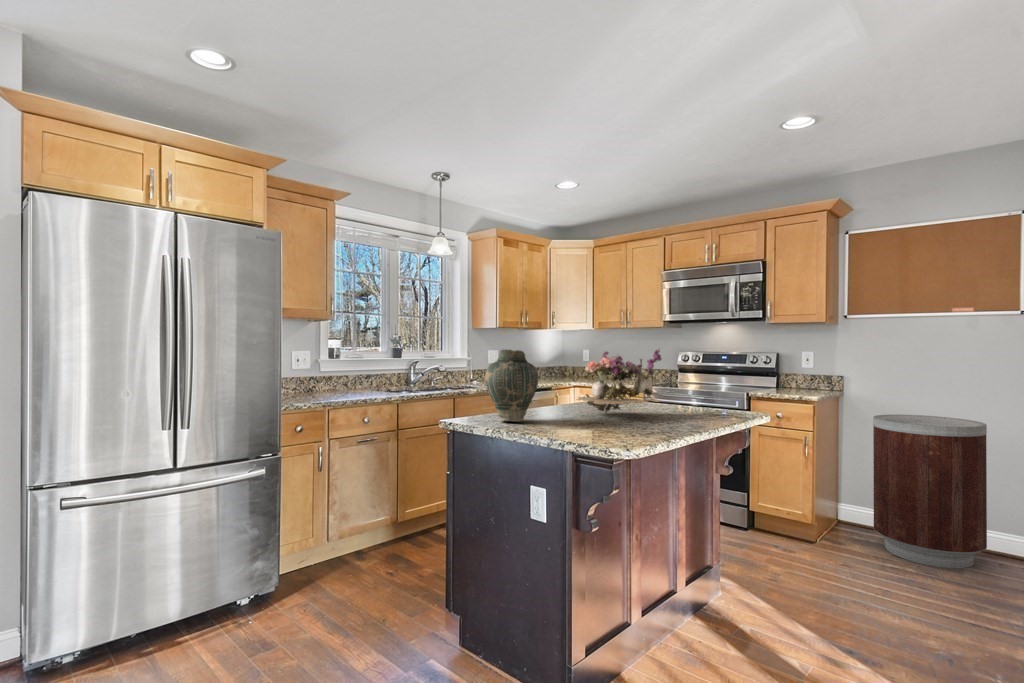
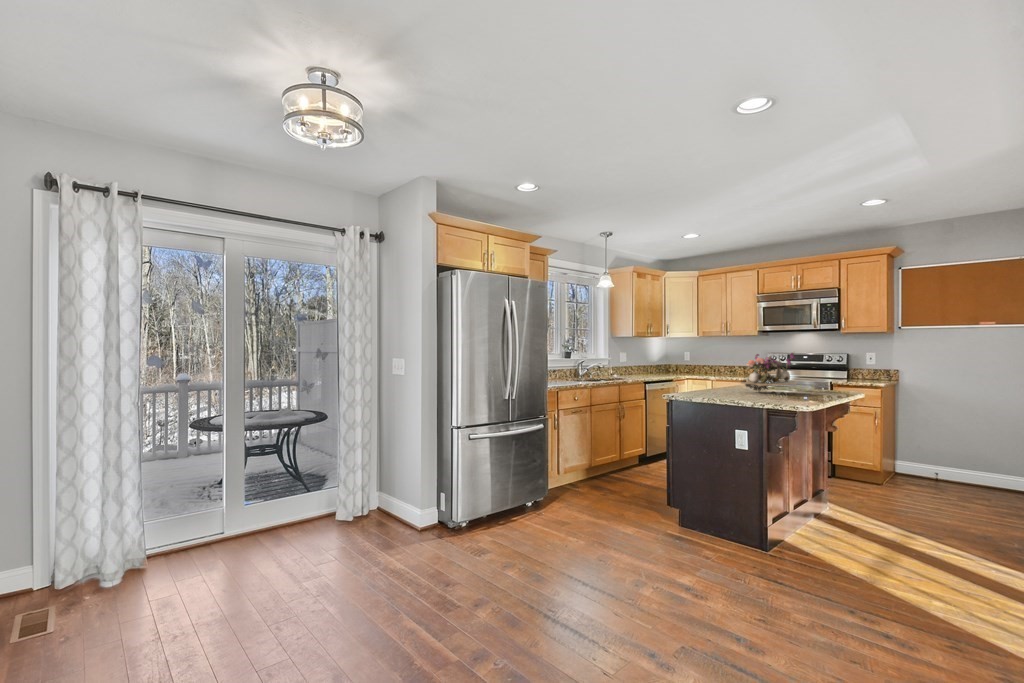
vase: present [485,350,538,422] -> none [692,353,726,395]
trash can: present [873,414,987,568] -> none [925,397,1010,499]

